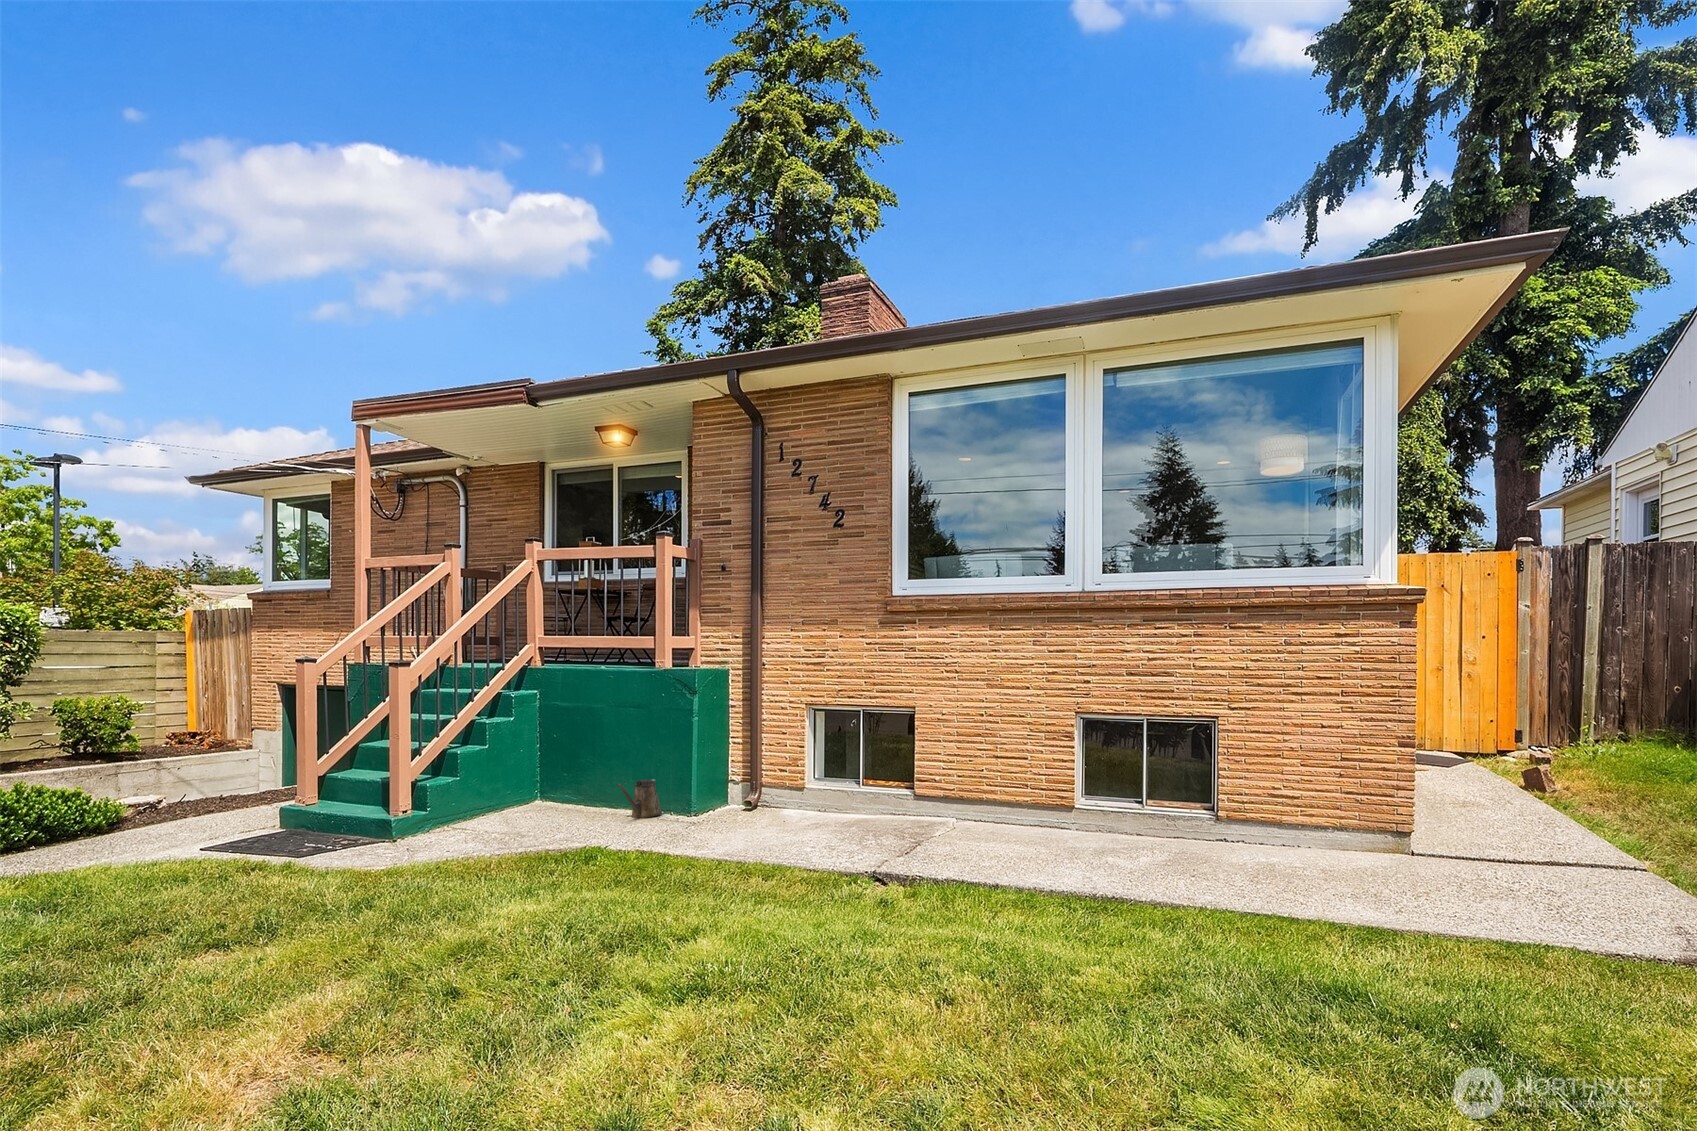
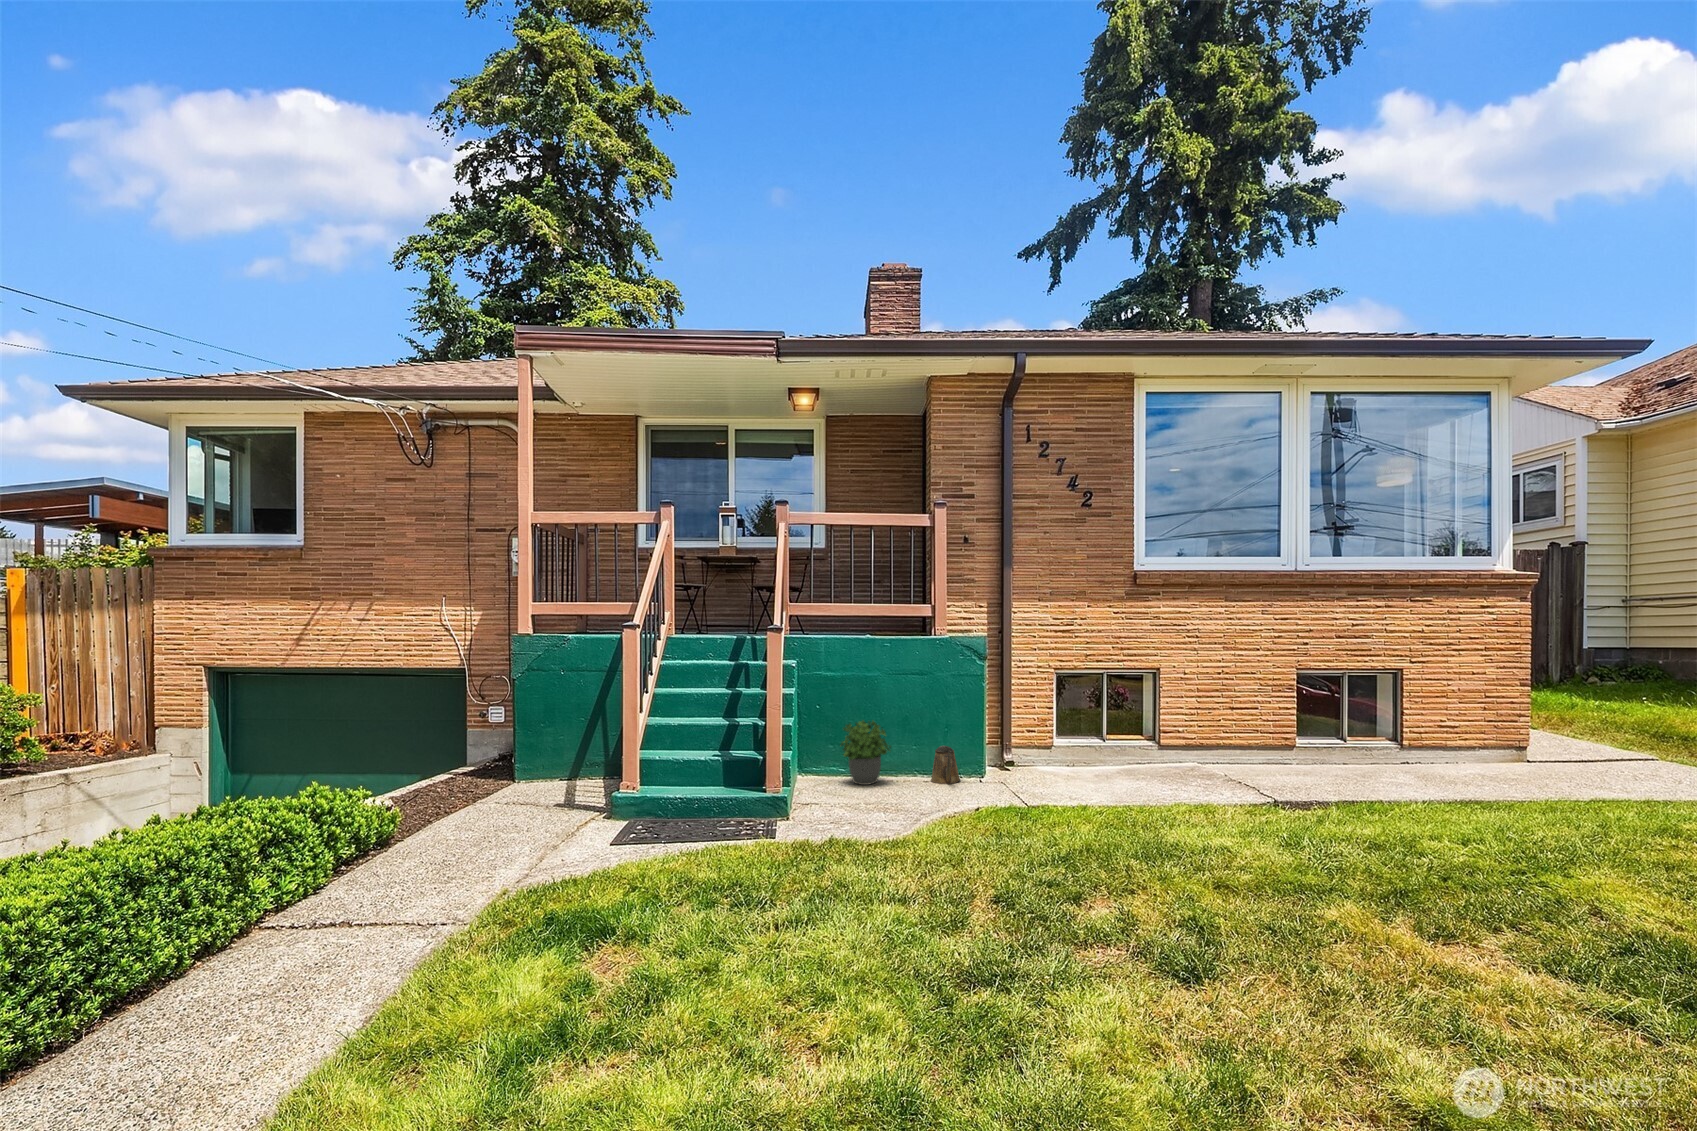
potted plant: none [554,748,602,813] -> present [840,721,891,785]

